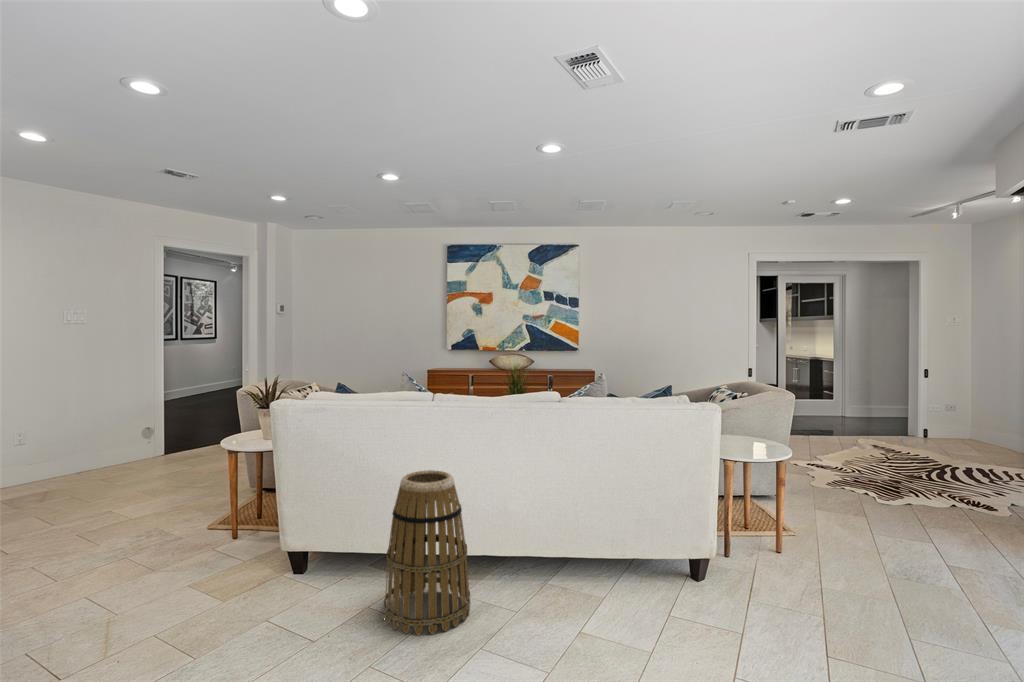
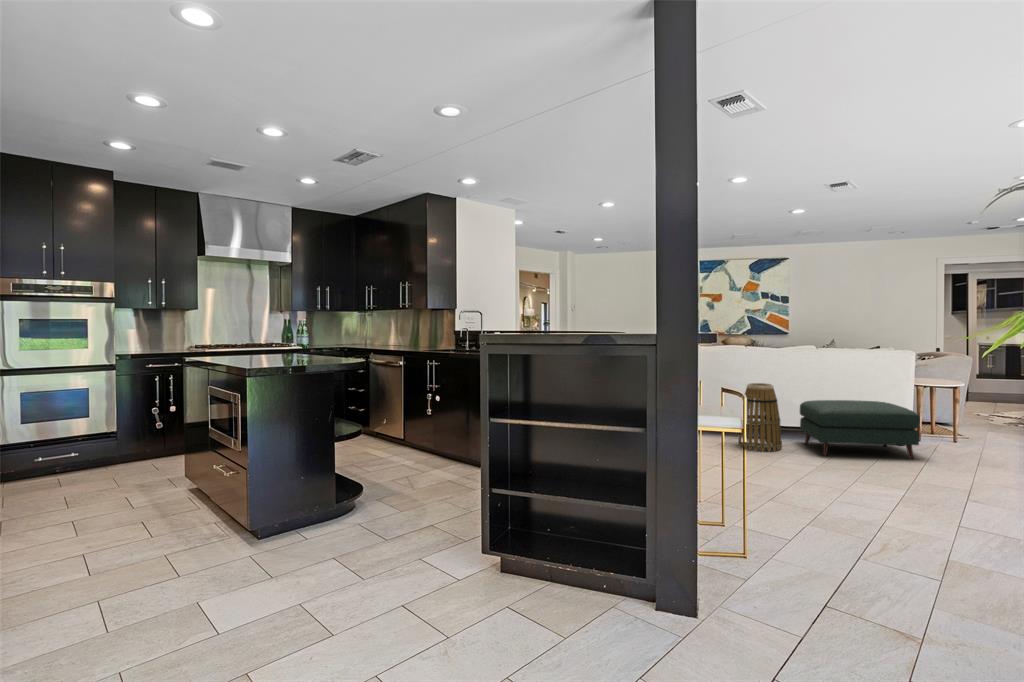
ottoman: none [518,498,725,645] -> present [800,400,920,459]

